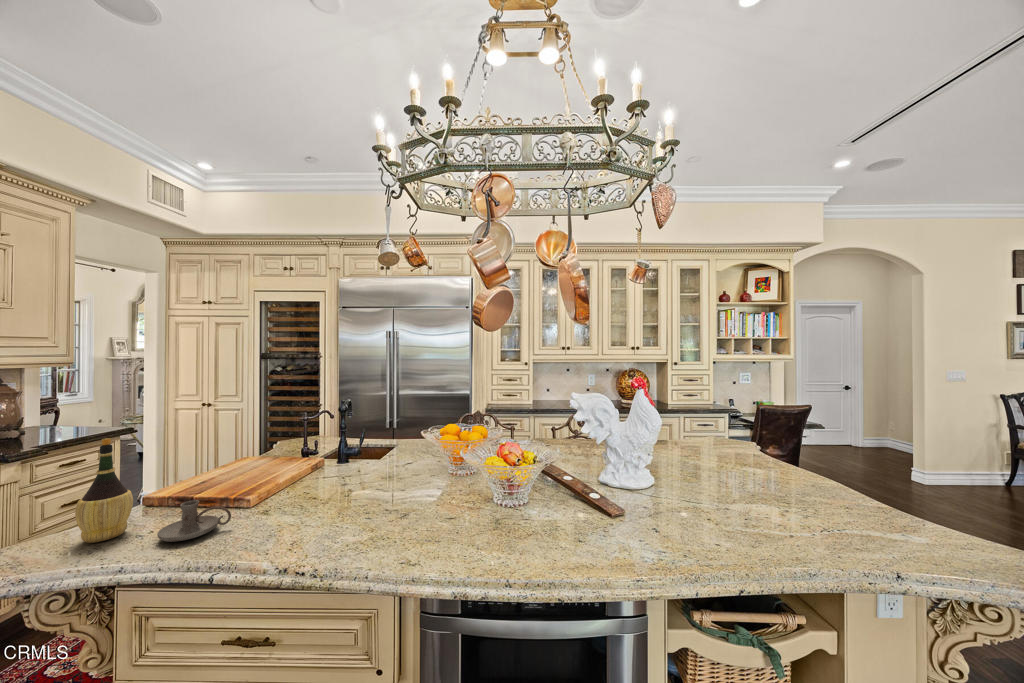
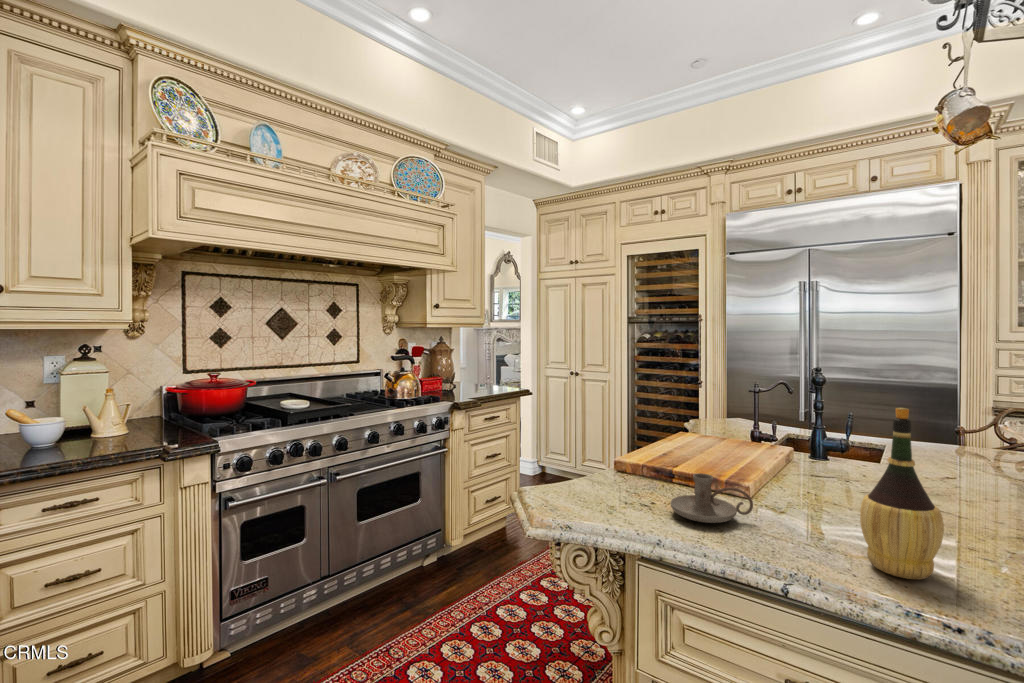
wine bottle: present [75,438,133,543] -> present [860,408,944,579]

